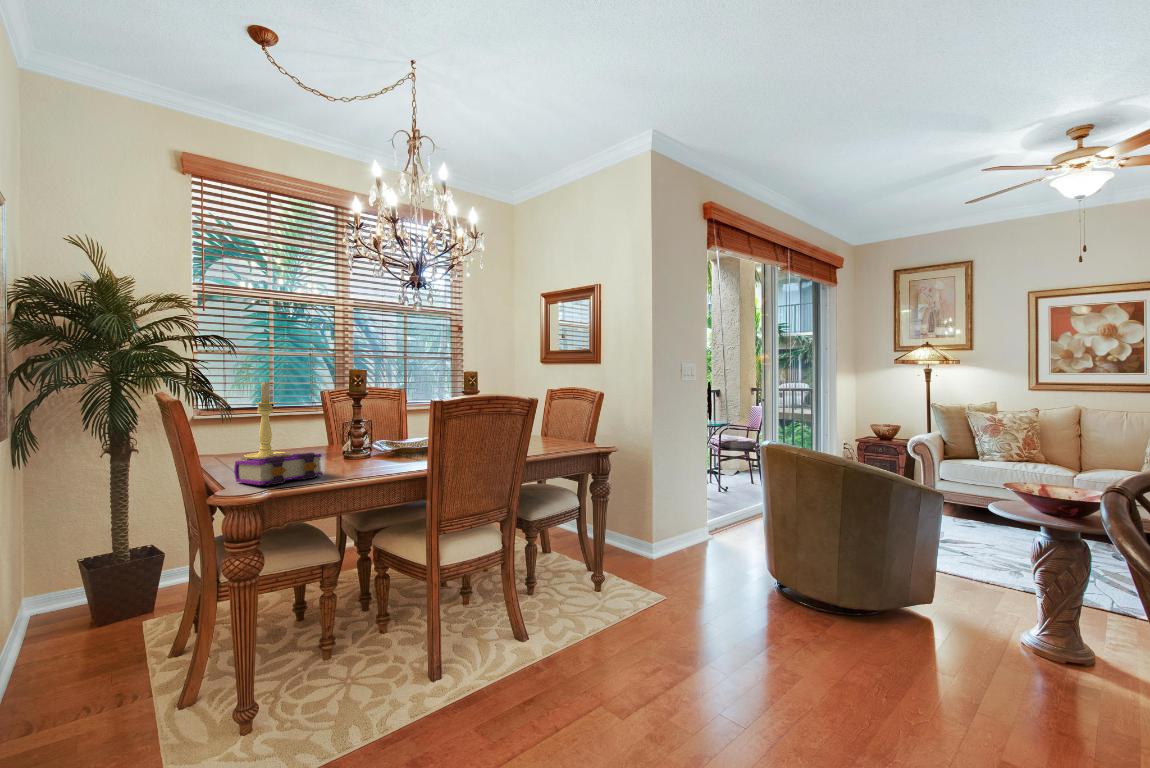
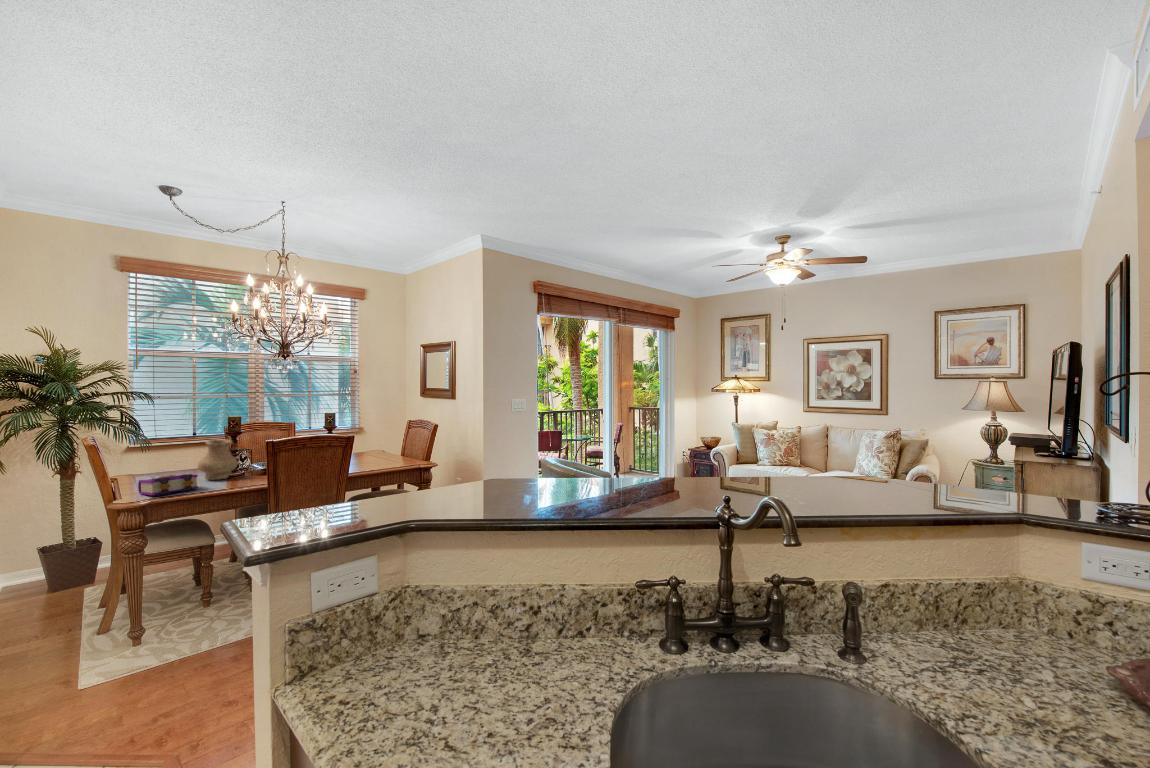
candle holder: present [244,382,285,459] -> none [156,423,188,477]
vase: none [310,404,363,463] -> present [198,439,237,480]

